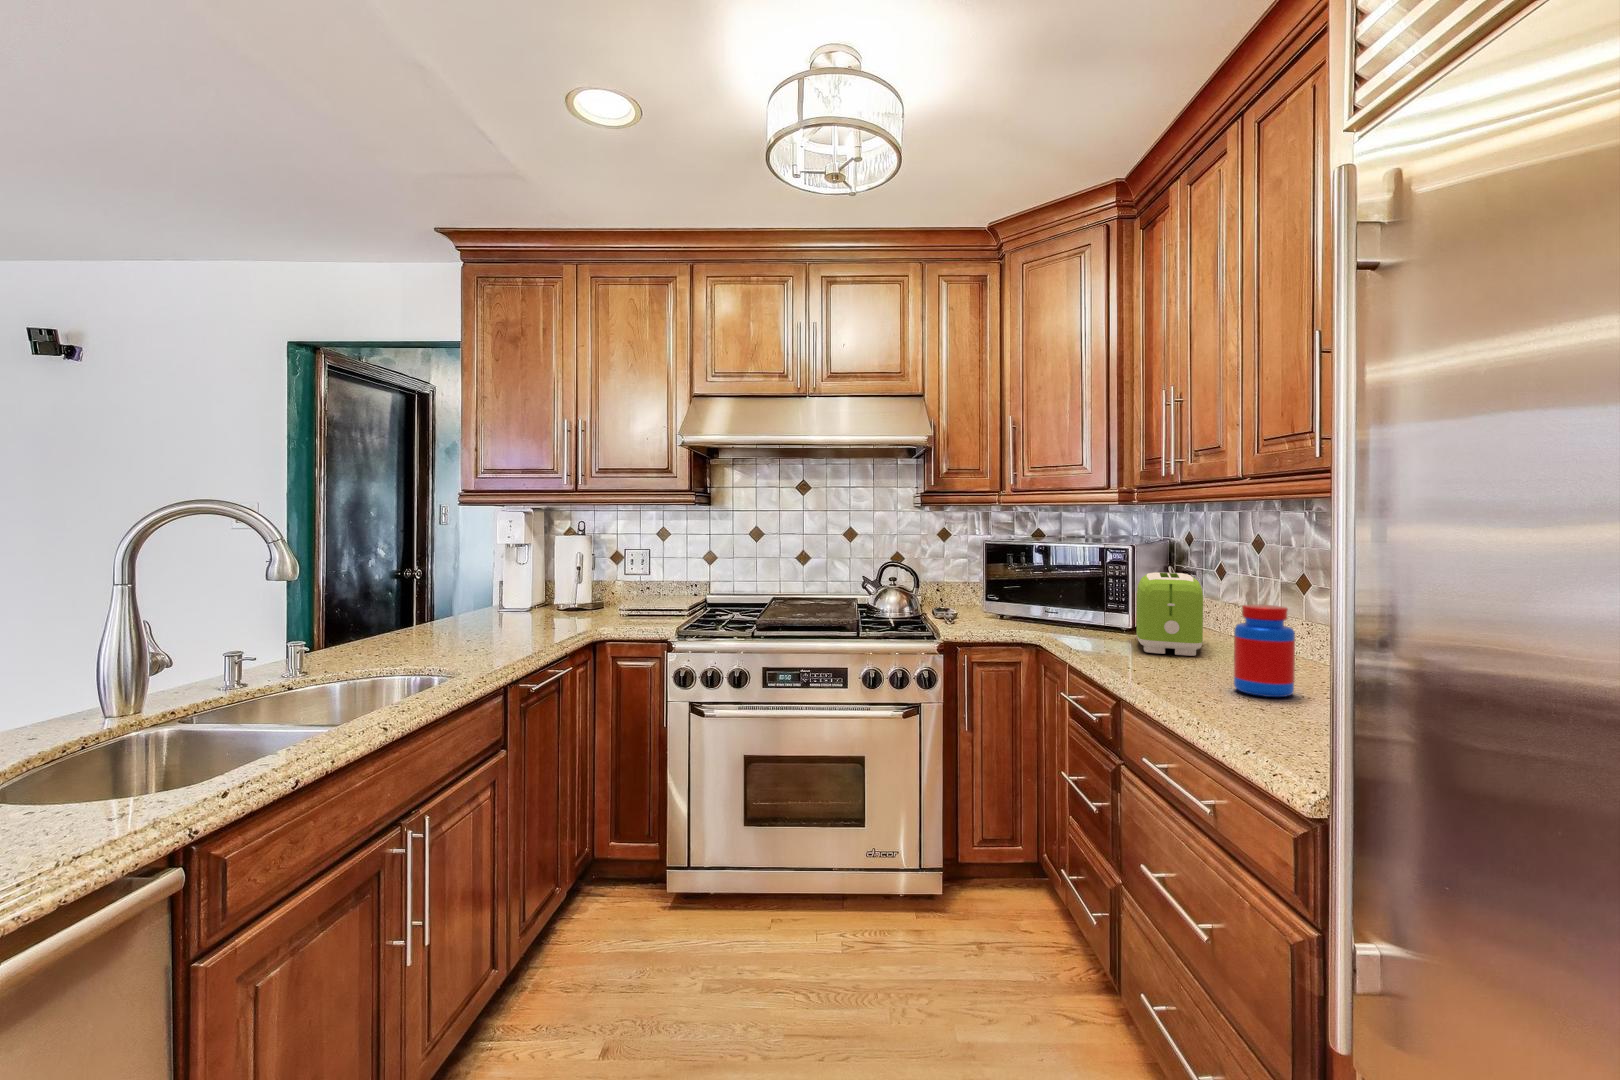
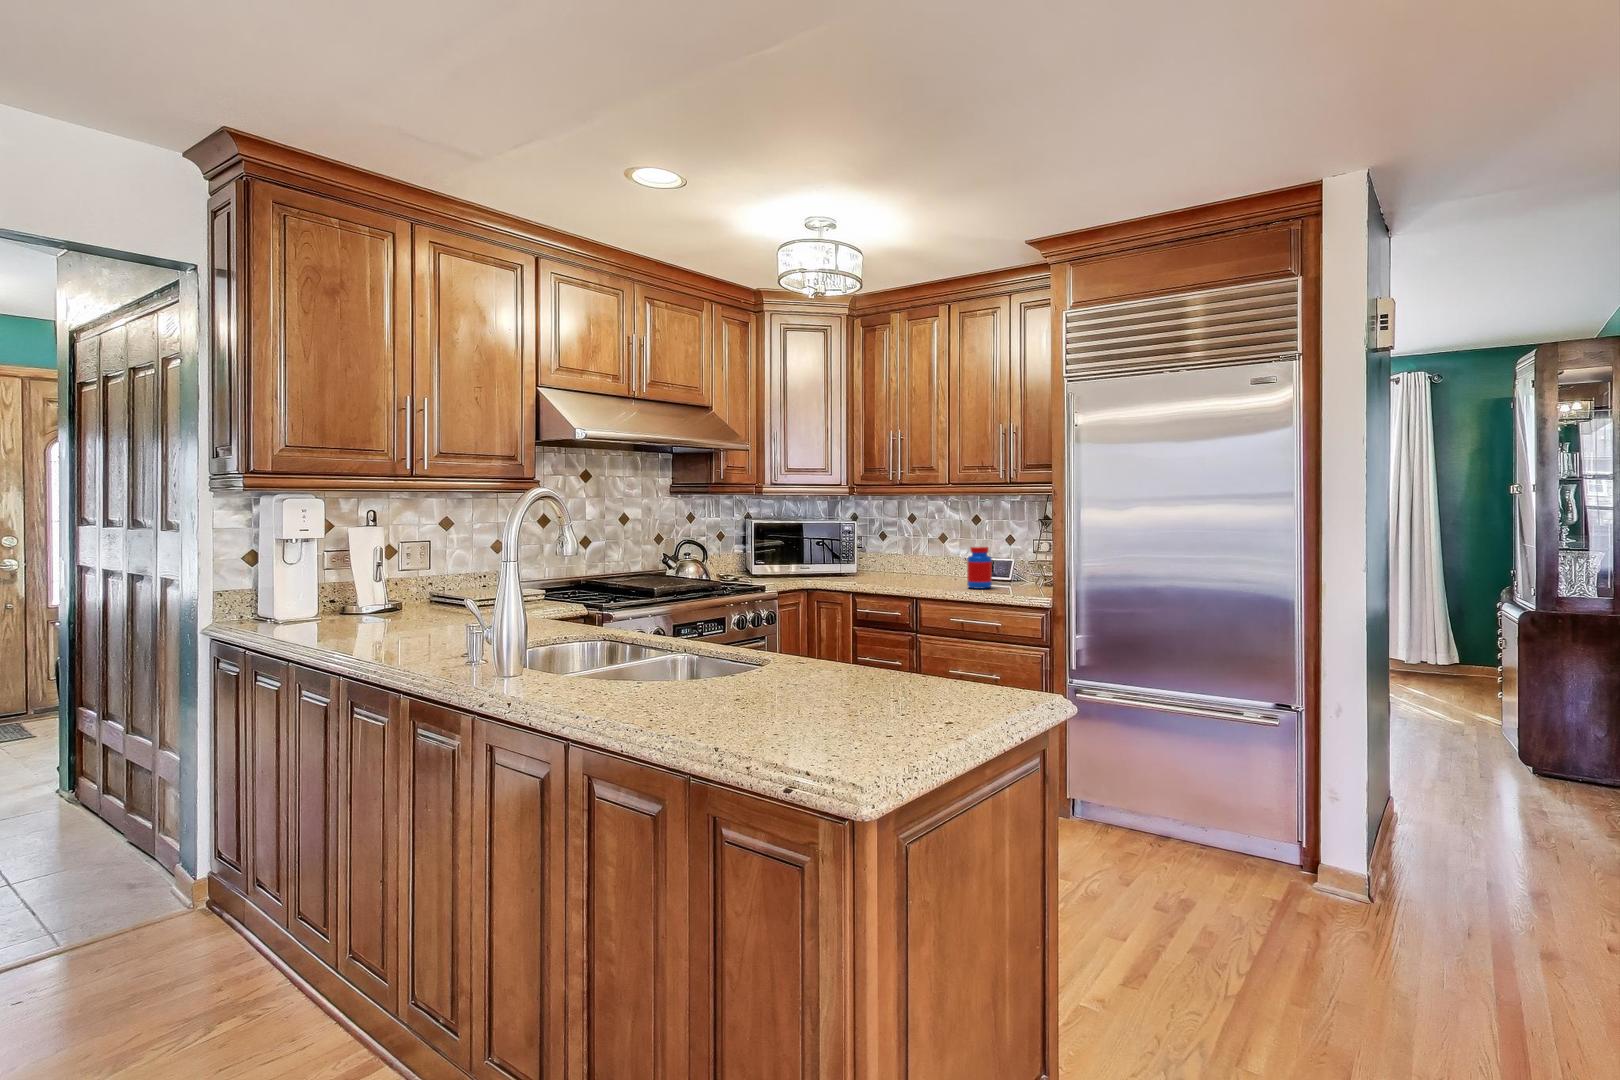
toaster: present [1136,572,1203,656] -> none [865,537,918,582]

